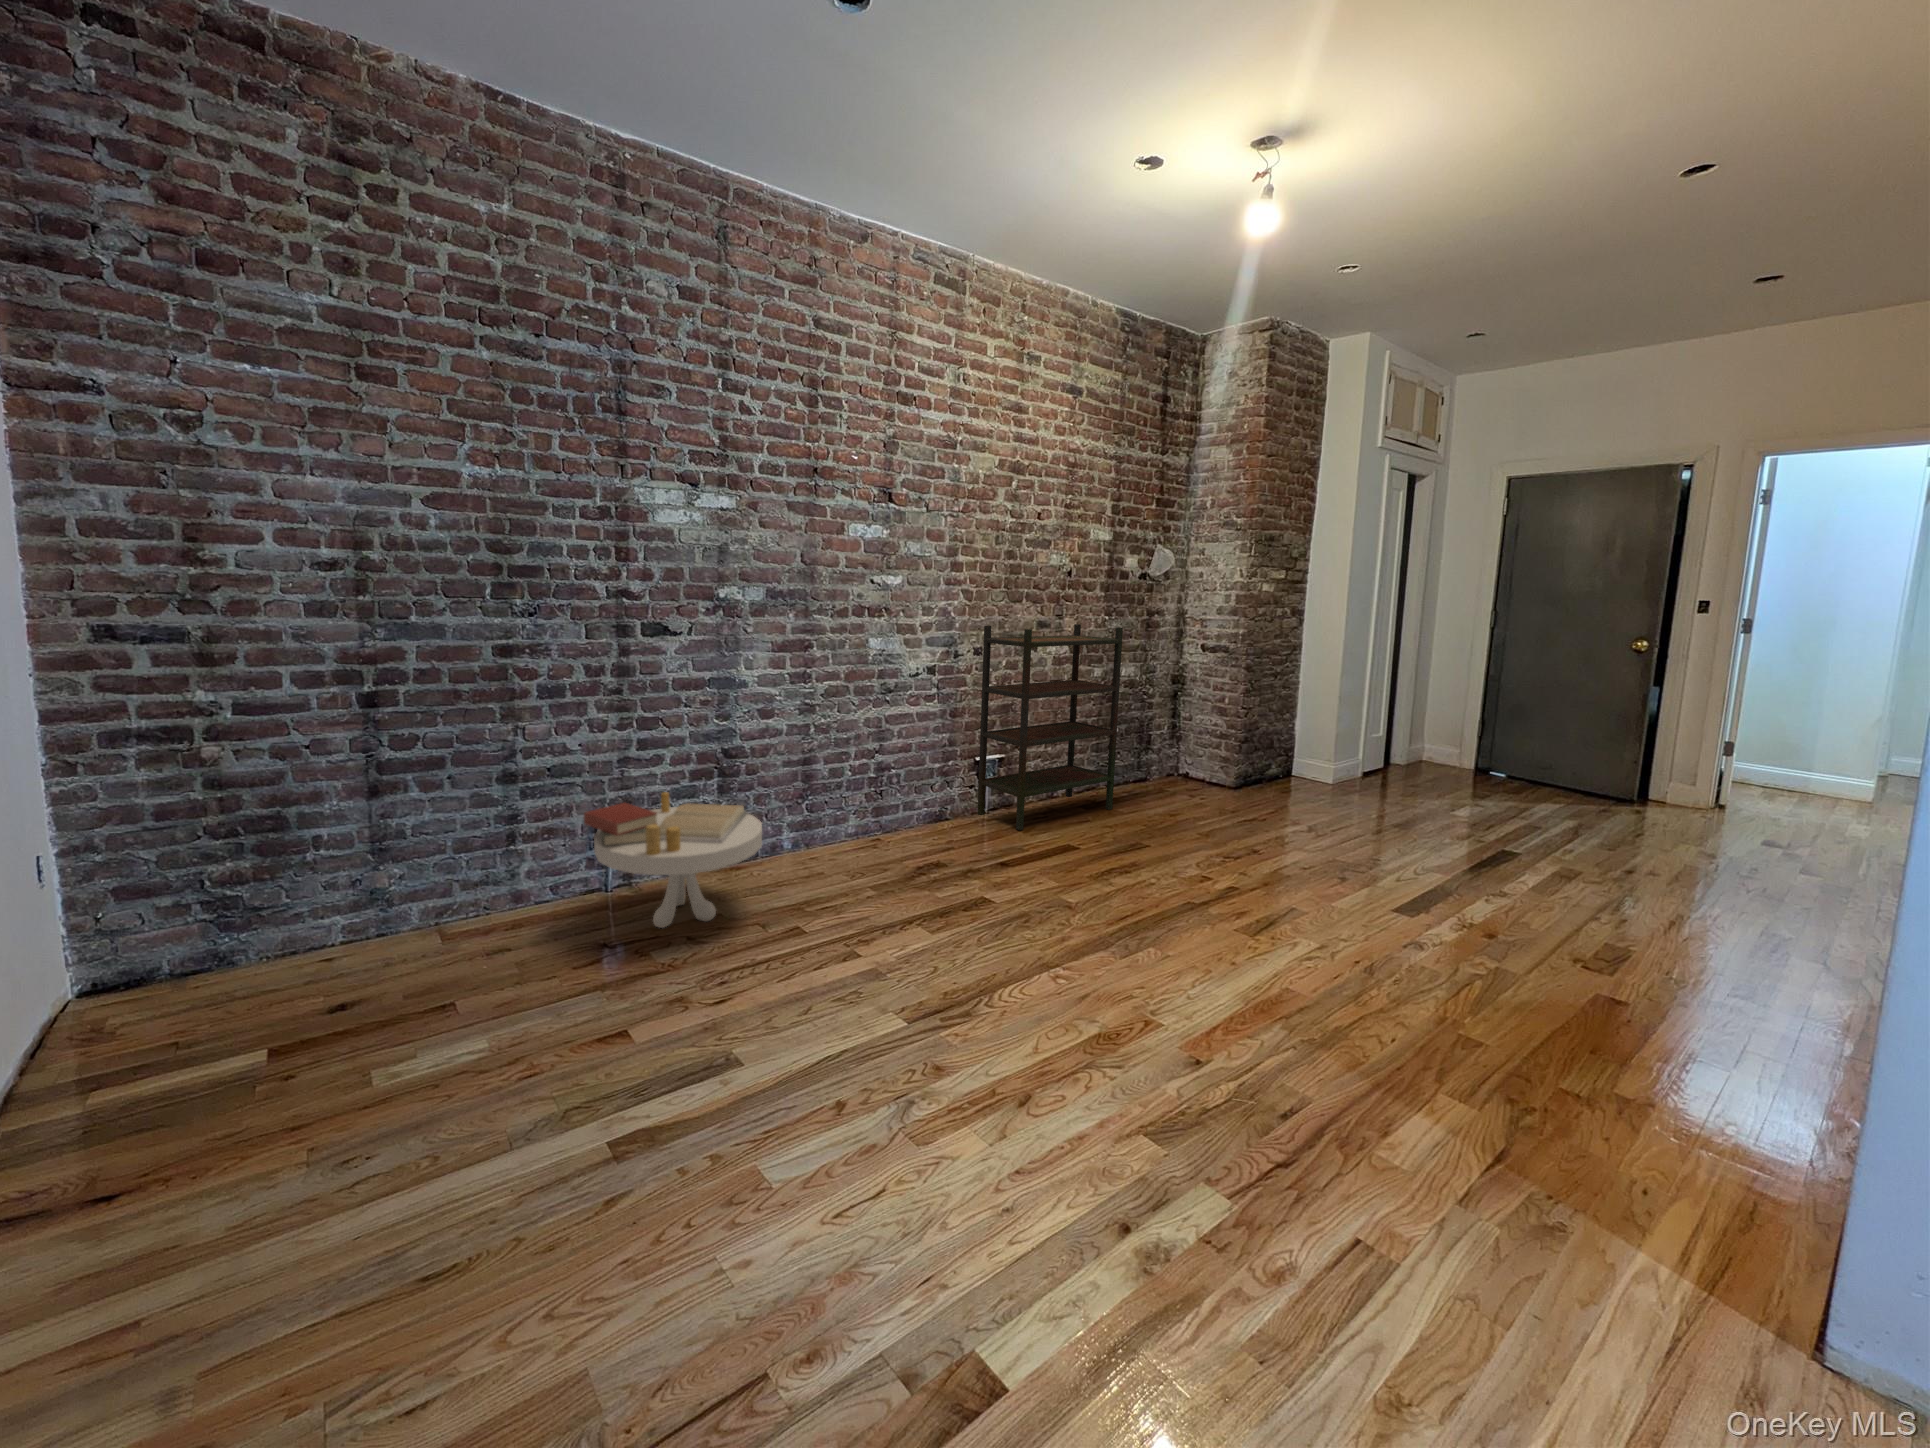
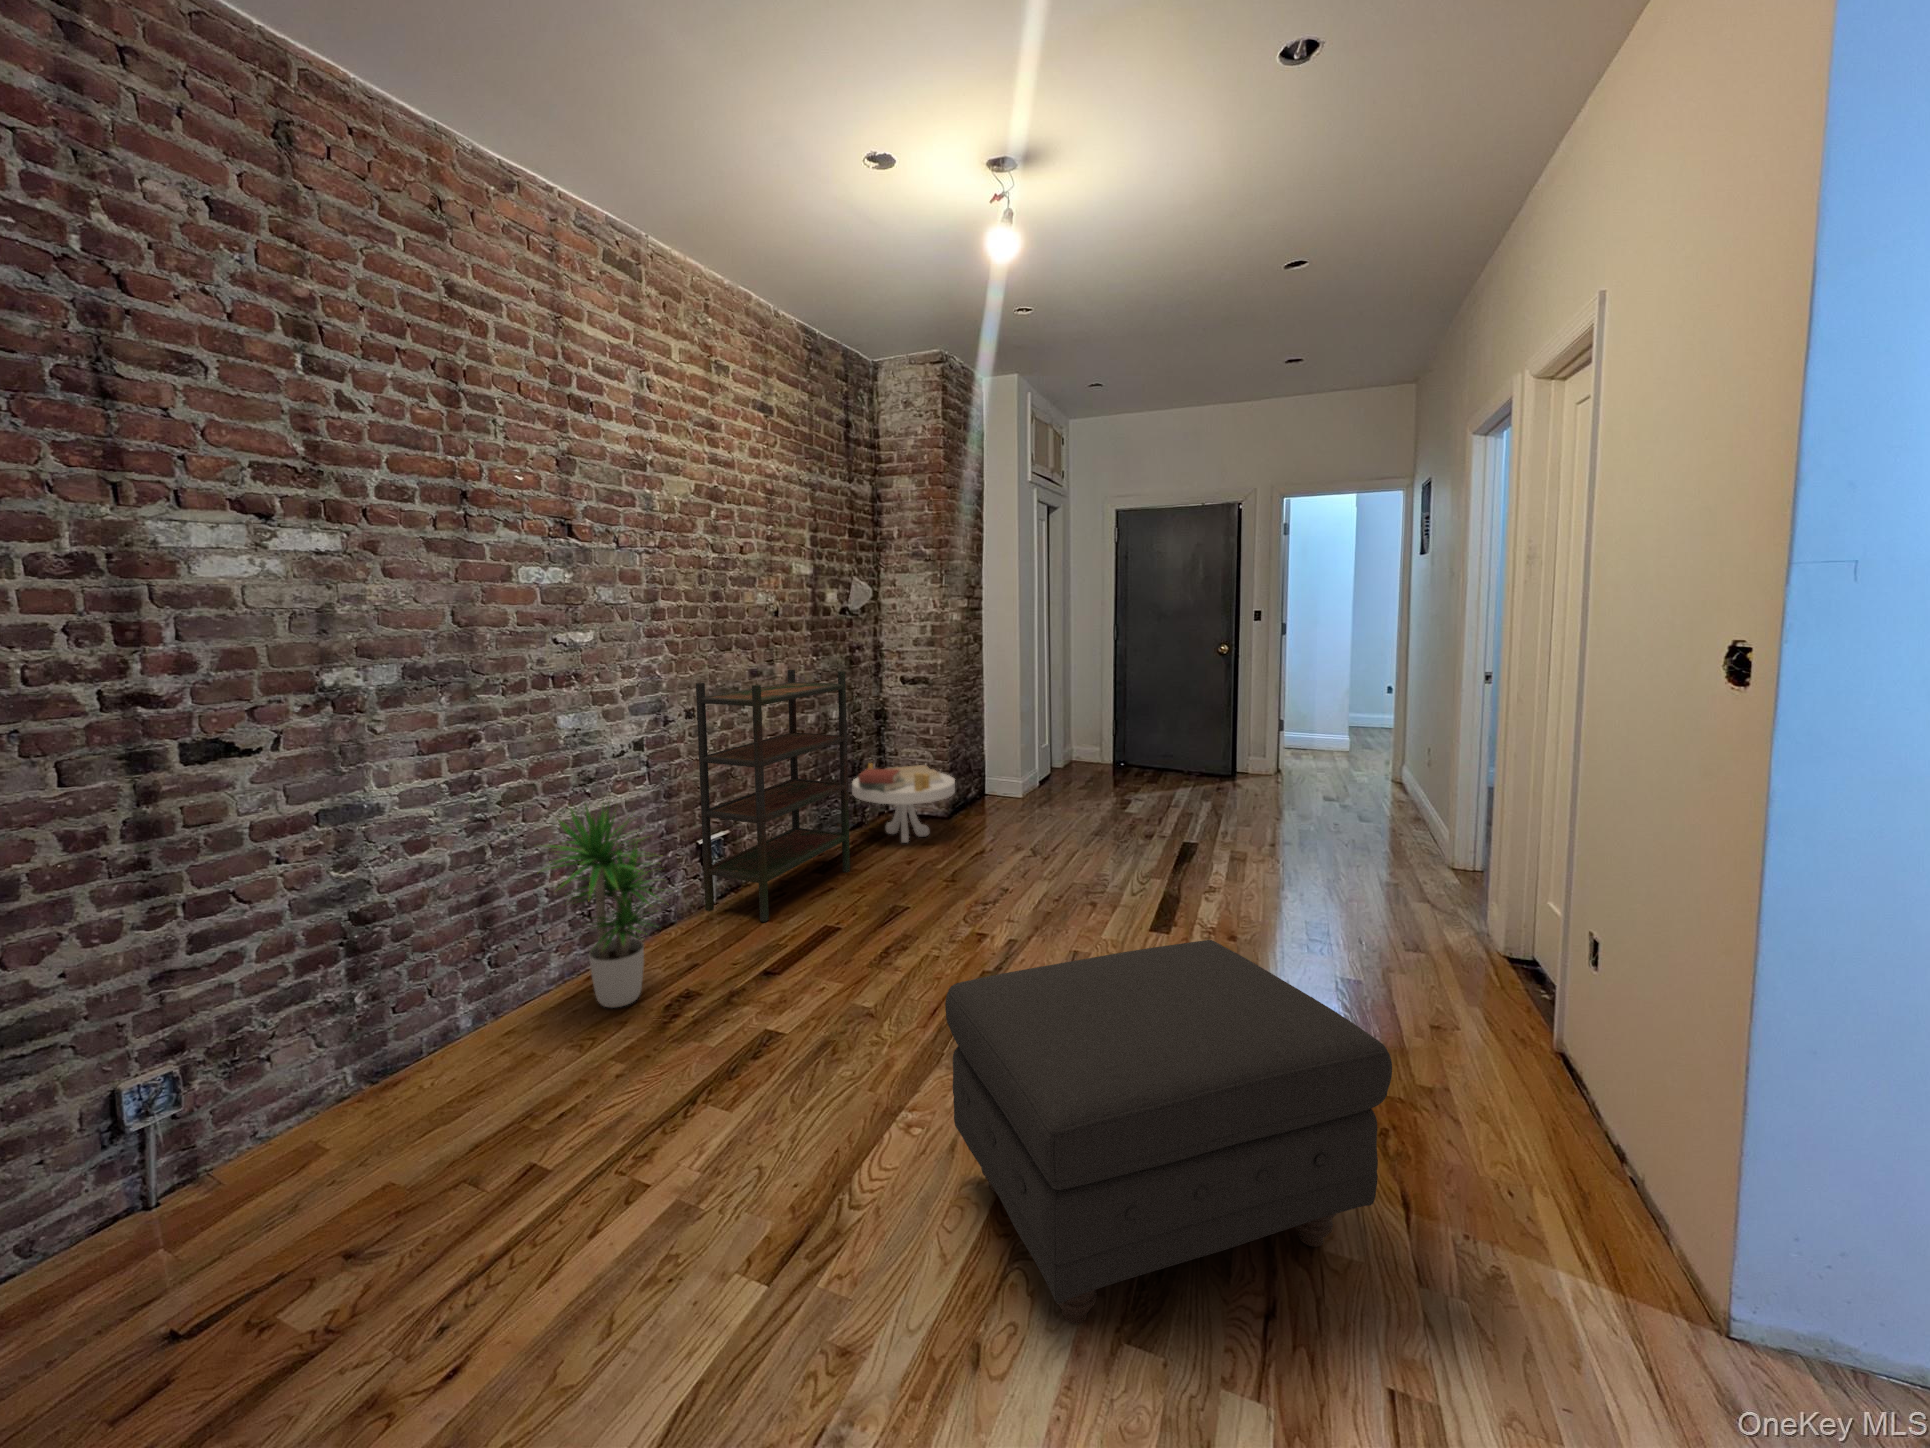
potted plant: none [839,699,938,859] -> present [539,802,663,1007]
side table: present [583,792,762,928] -> present [852,763,955,843]
ottoman: none [1078,860,1475,1165] -> present [945,940,1392,1324]

